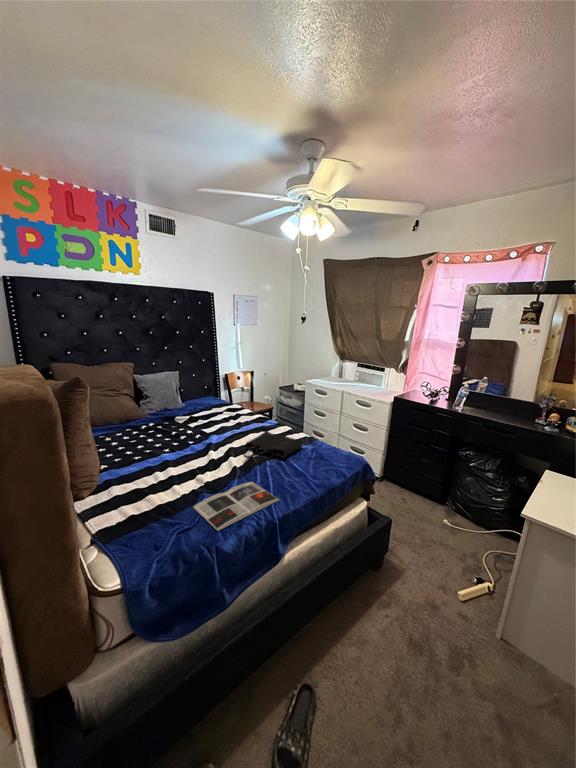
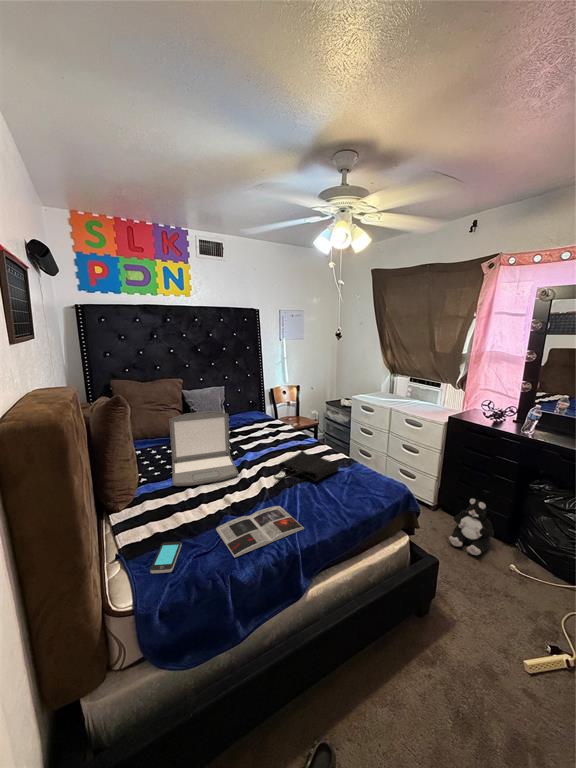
laptop: none [130,394,206,470] -> present [169,411,238,486]
plush toy: none [394,467,430,515] -> present [449,498,494,555]
smartphone: none [133,521,160,553] -> present [150,542,181,573]

